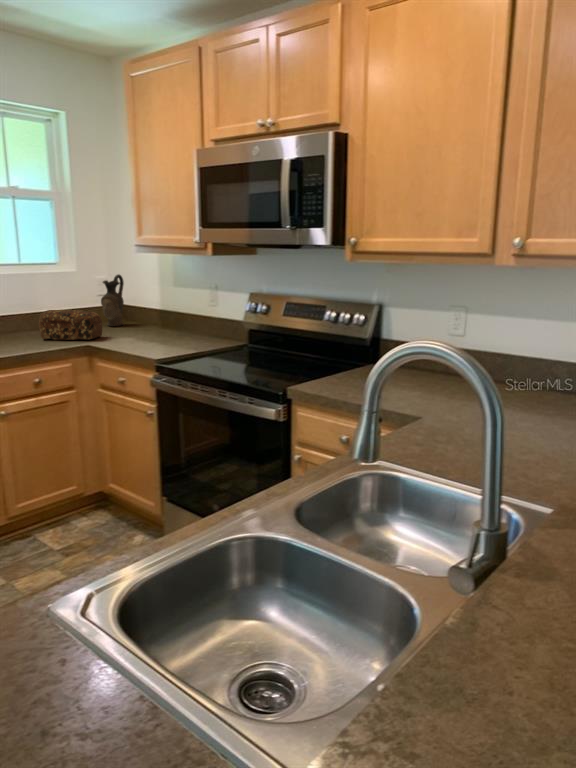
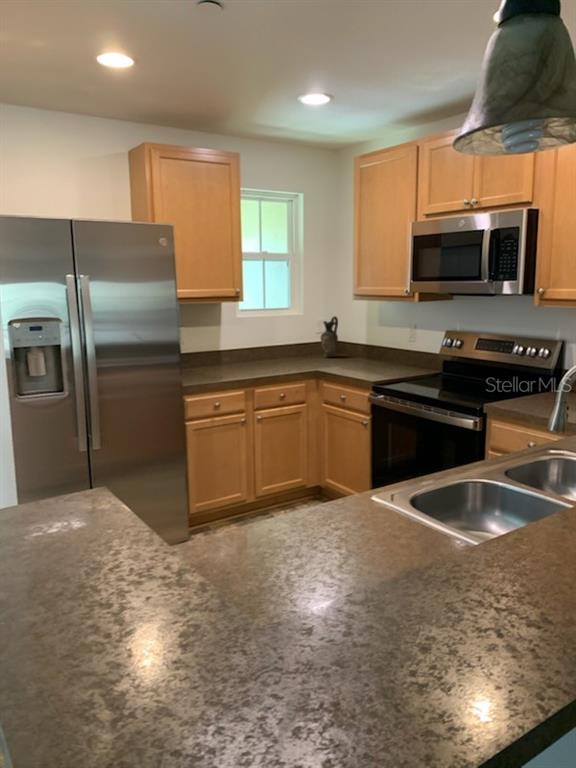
bread loaf: present [39,310,102,340] -> none [280,343,325,366]

